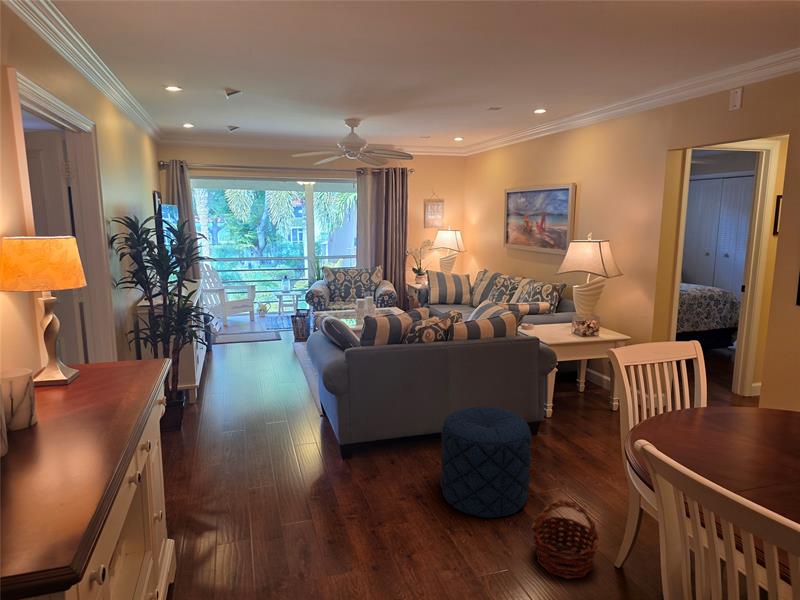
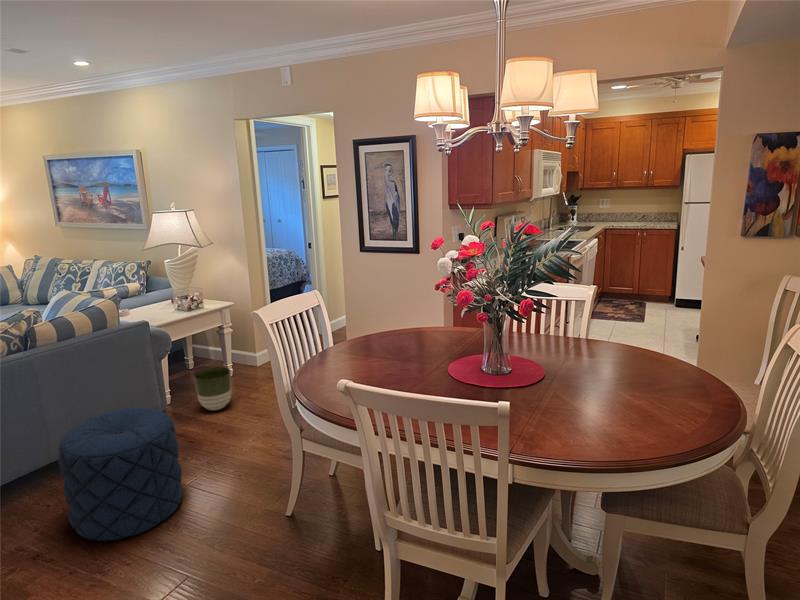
planter: none [572,396,608,439] -> present [194,367,231,410]
basket: present [532,500,599,578] -> none [204,469,271,548]

